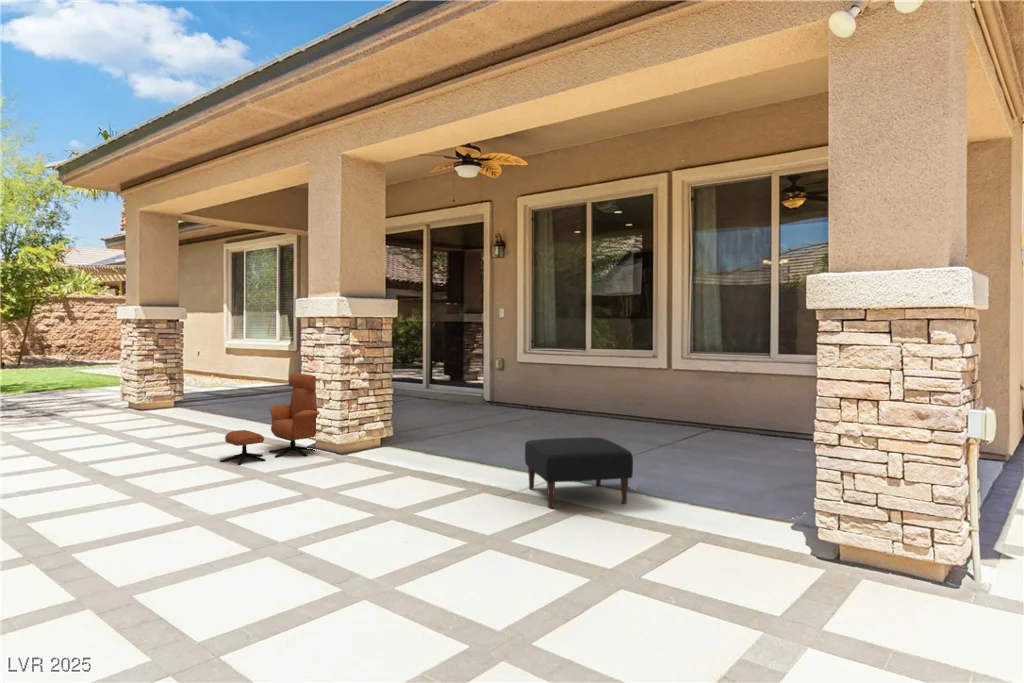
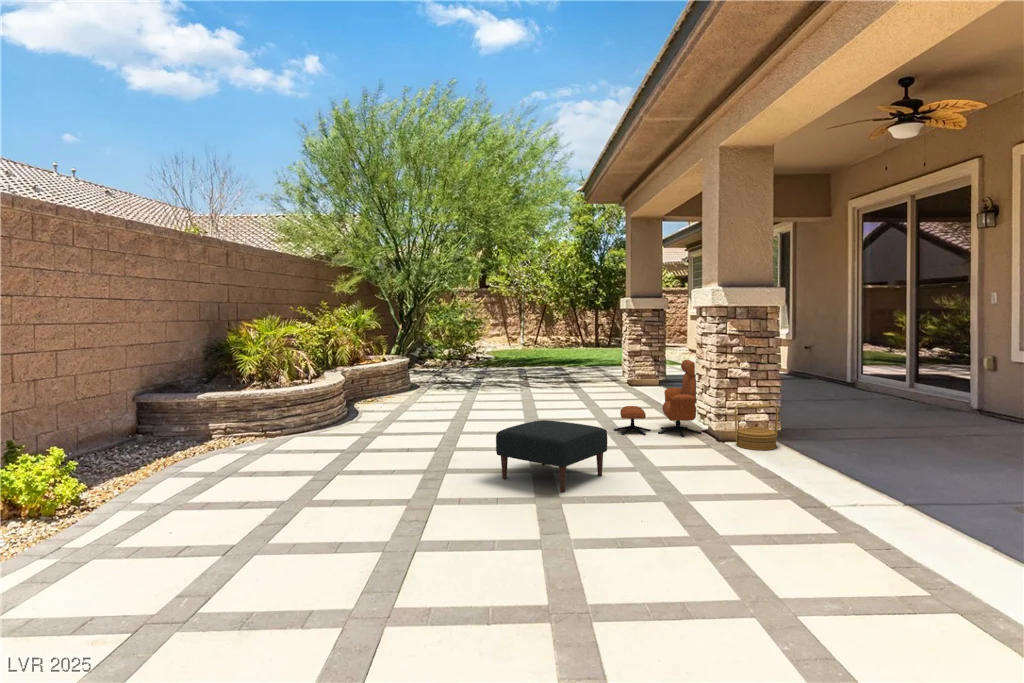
woven basket: none [364,411,402,456] -> present [734,404,778,450]
ottoman: present [525,437,633,508] -> present [496,420,607,492]

